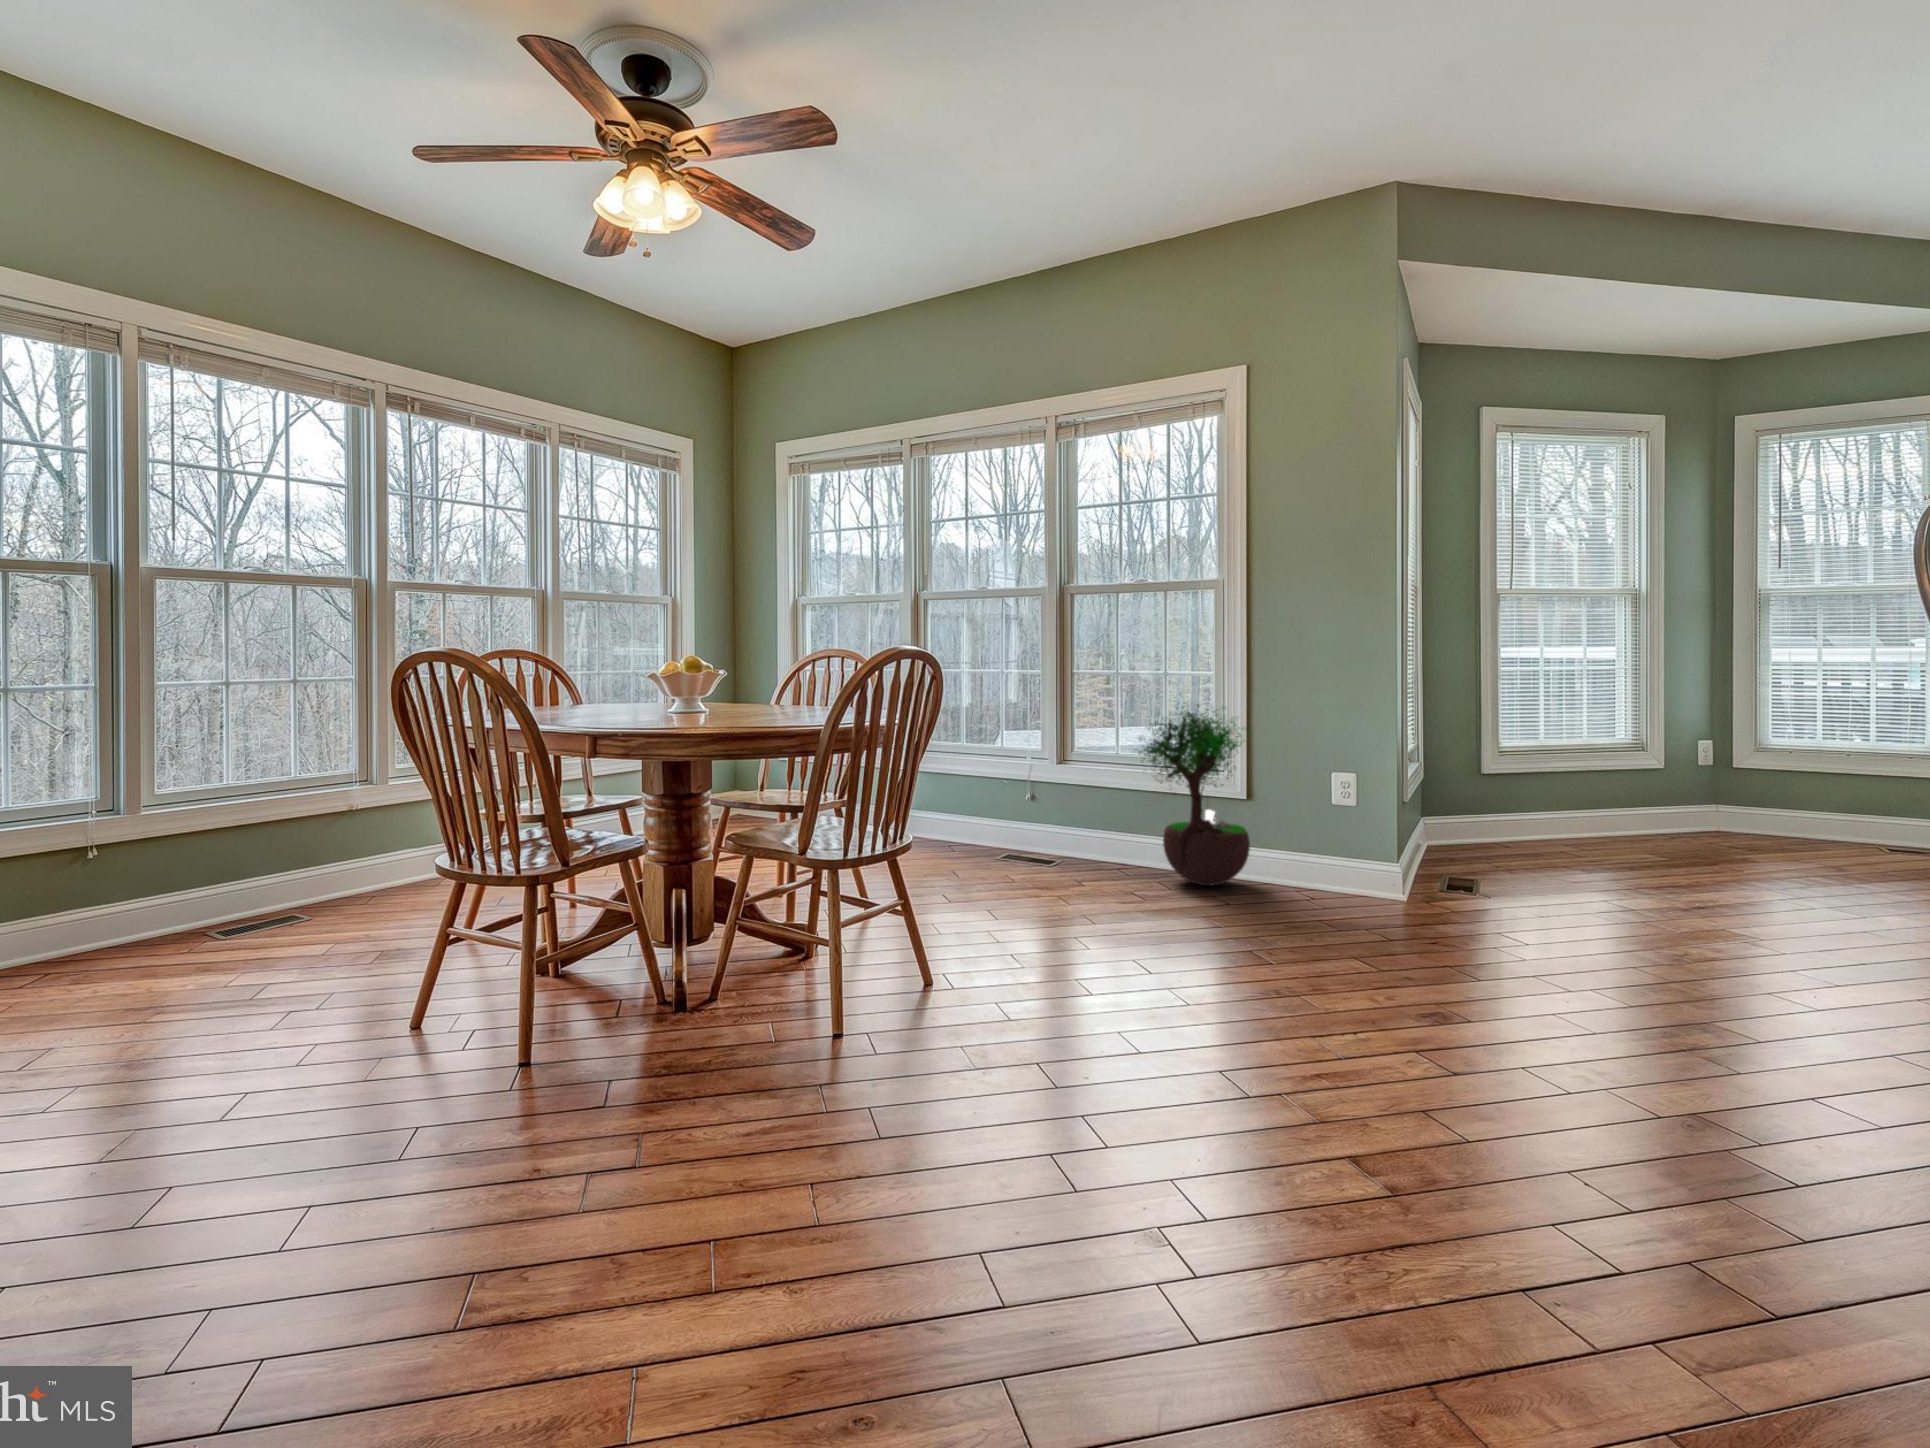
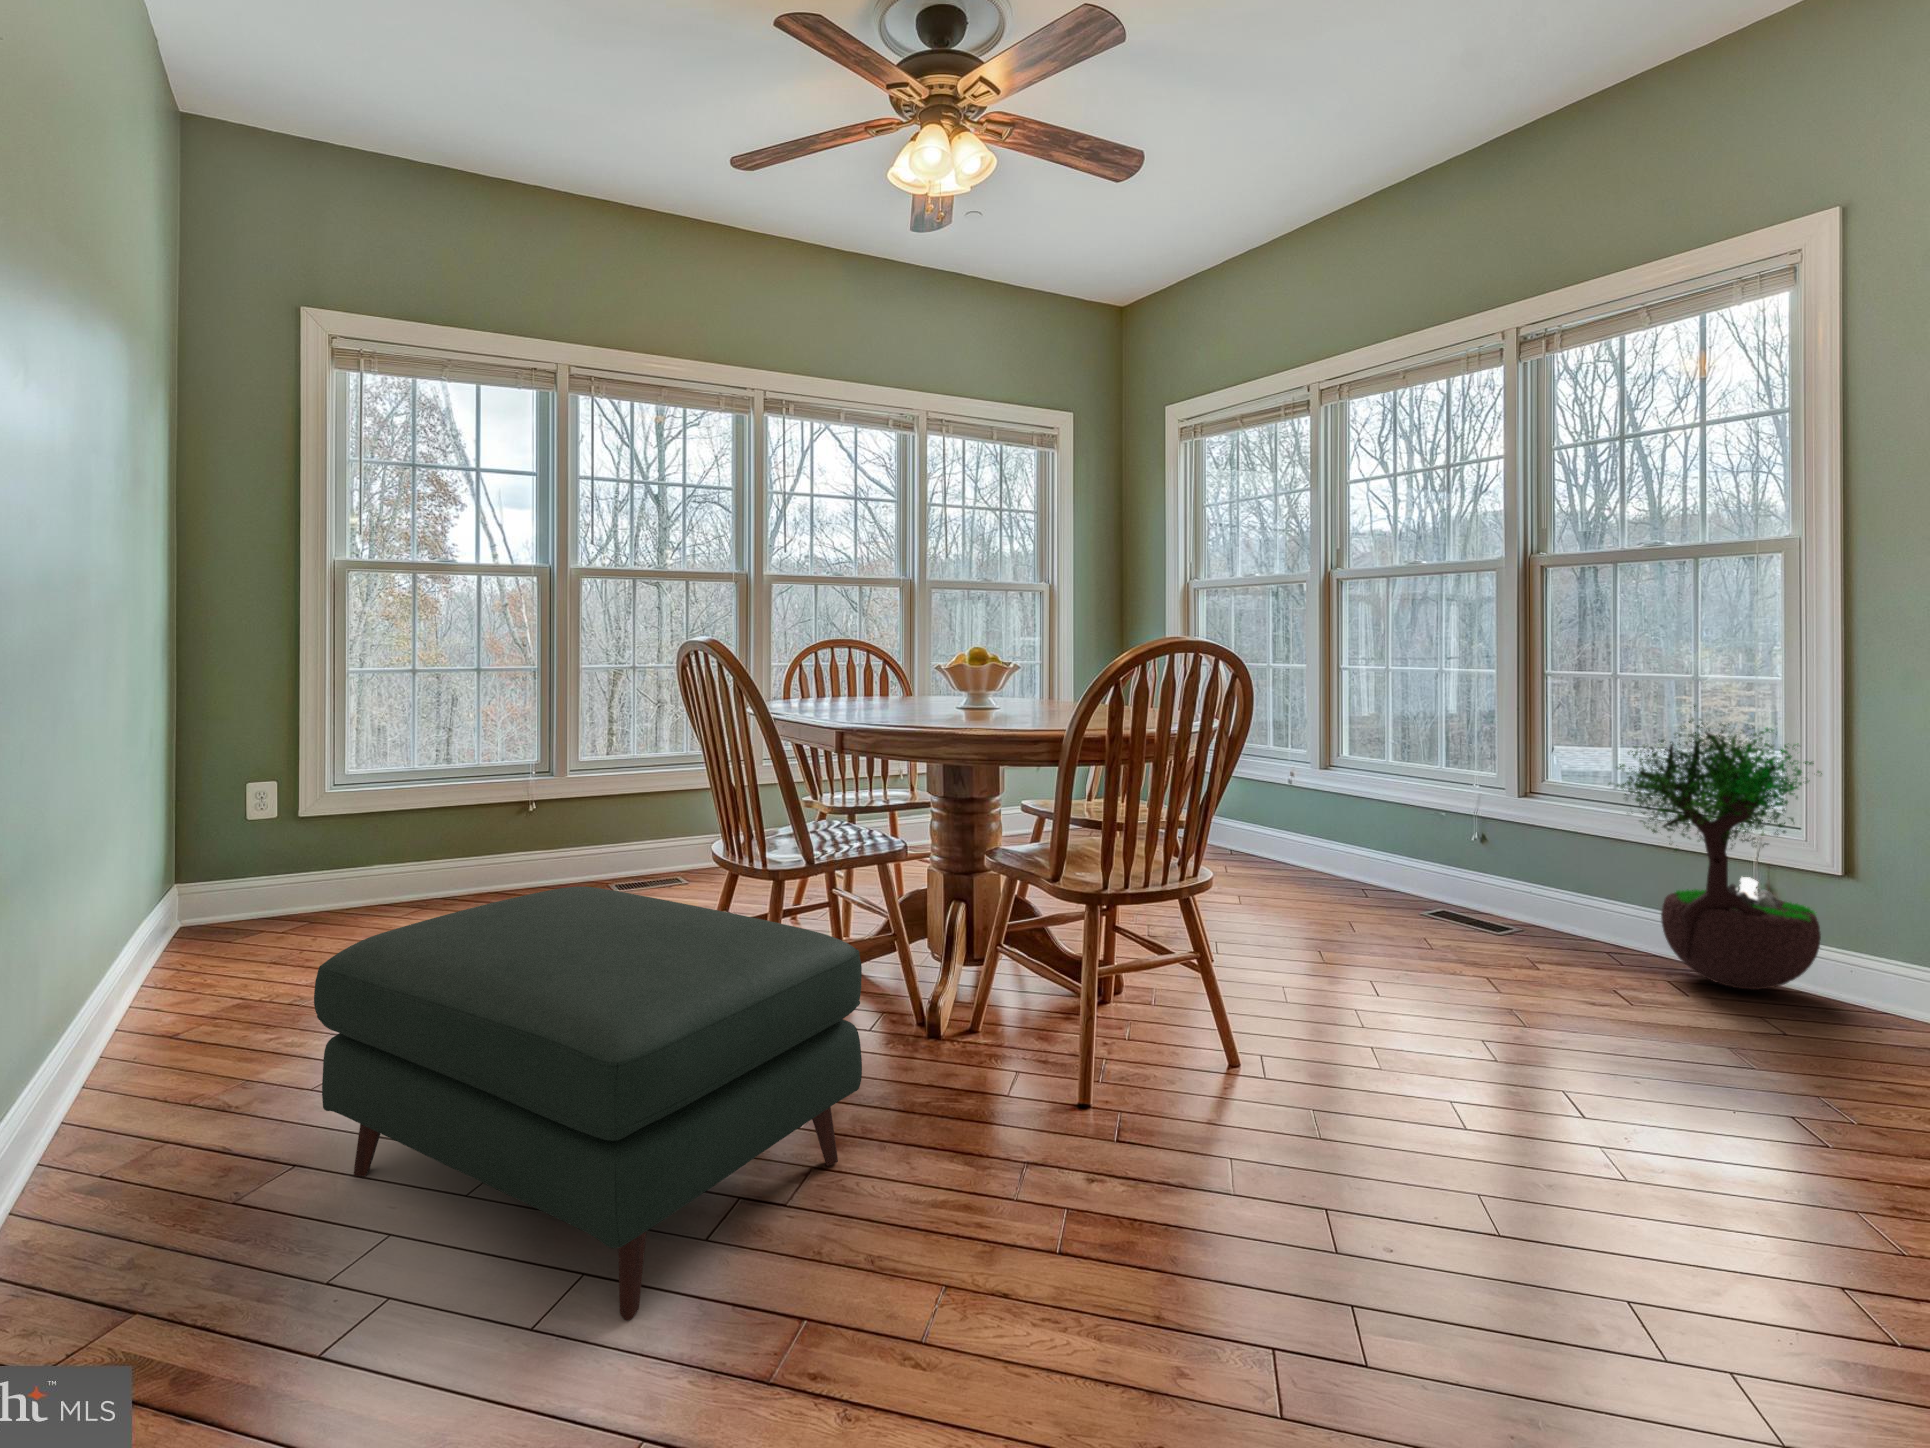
ottoman: none [43,912,680,1290] -> present [314,887,862,1320]

